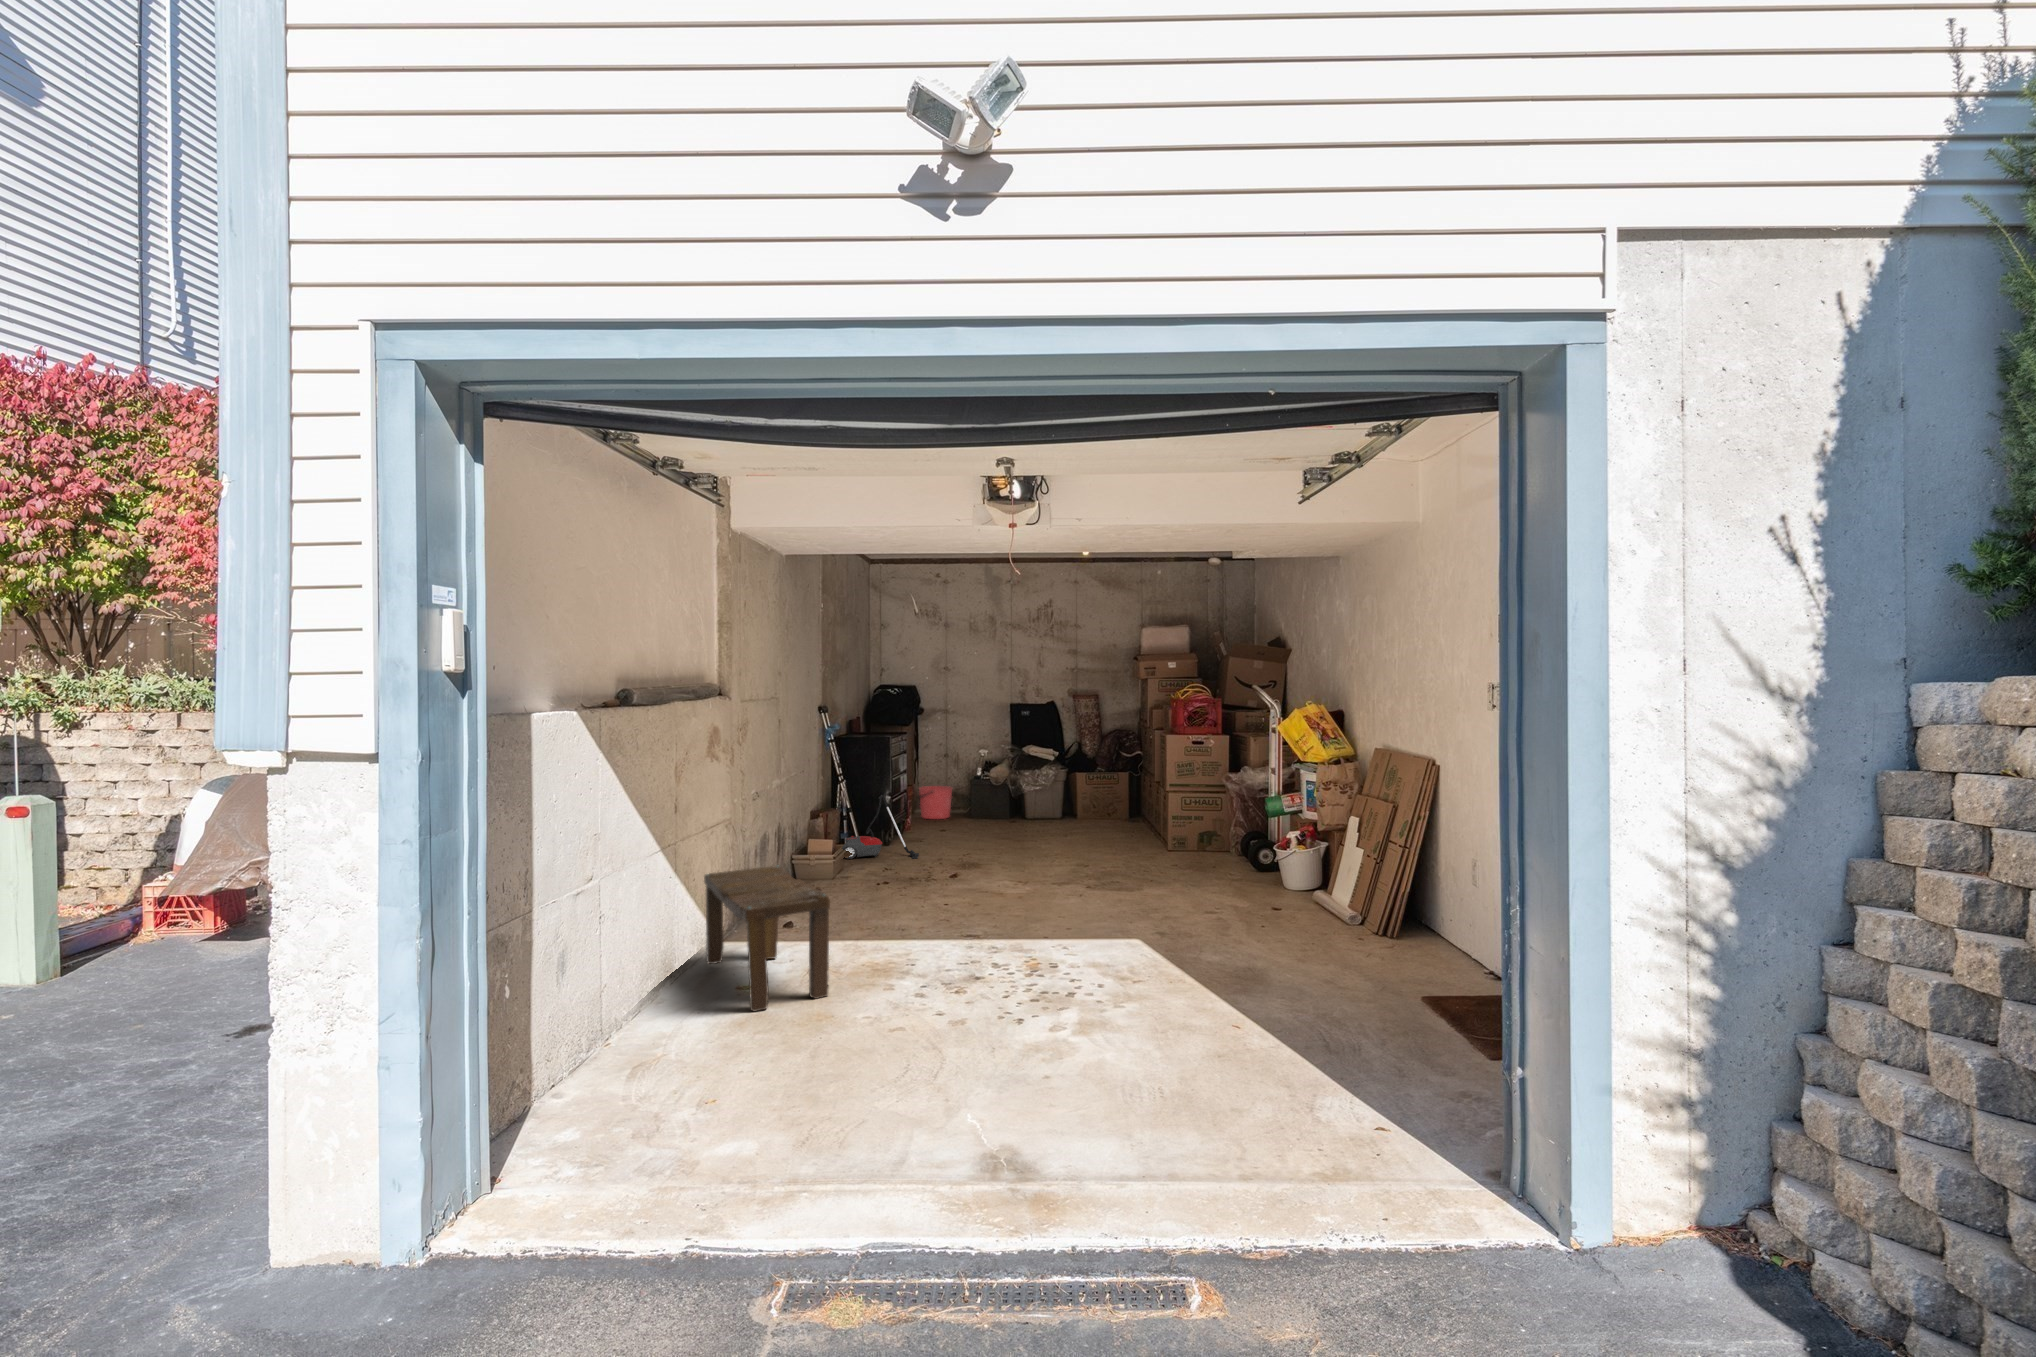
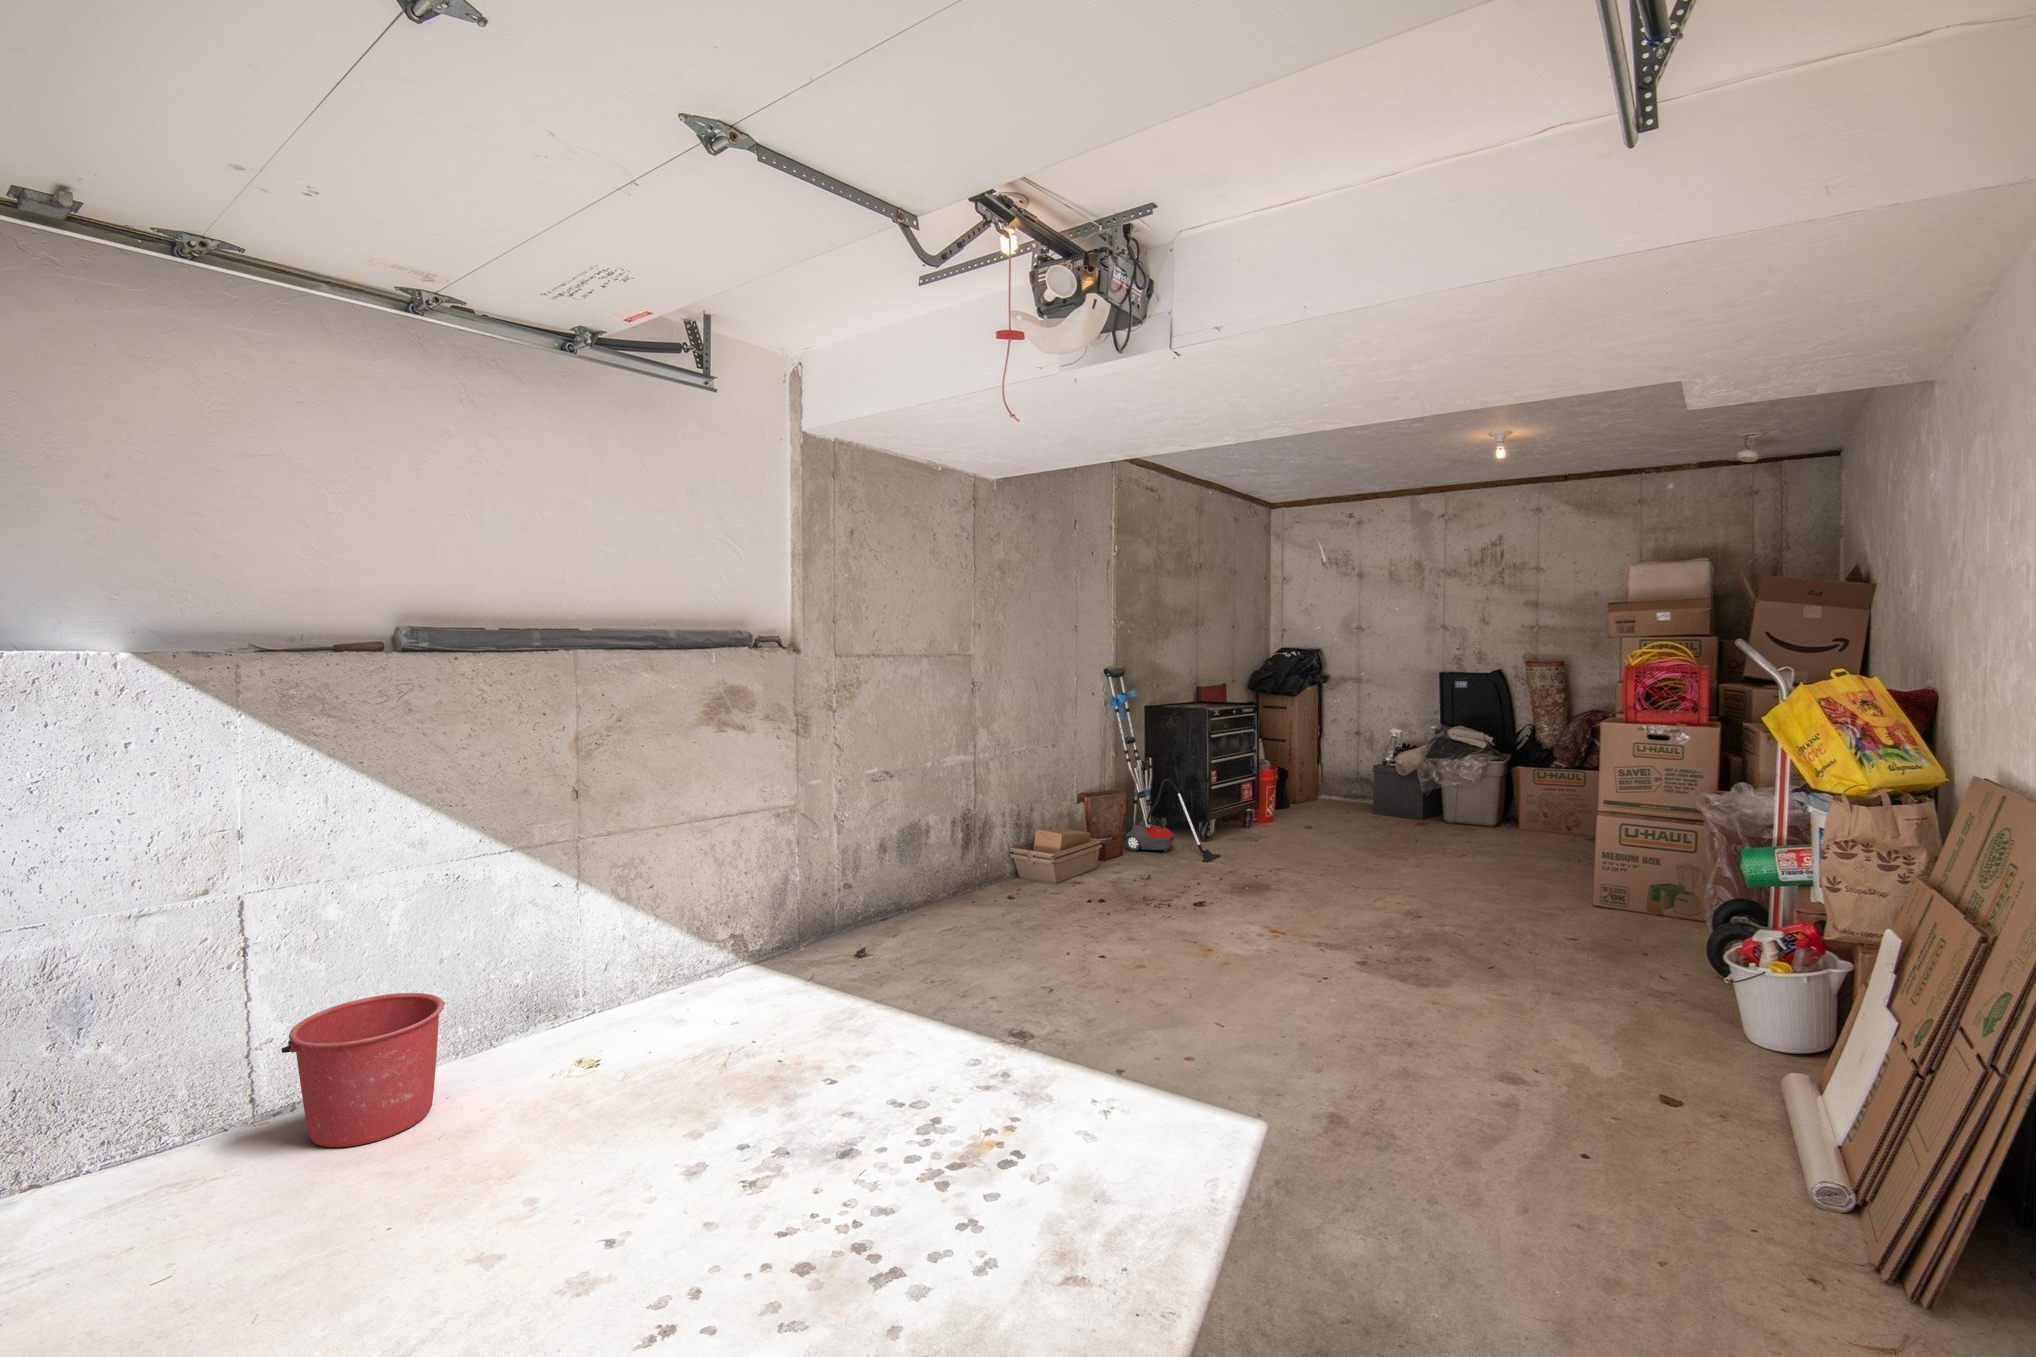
bucket: present [919,786,952,819] -> present [281,993,445,1147]
bench: present [704,866,830,1011] -> none [609,865,812,1070]

